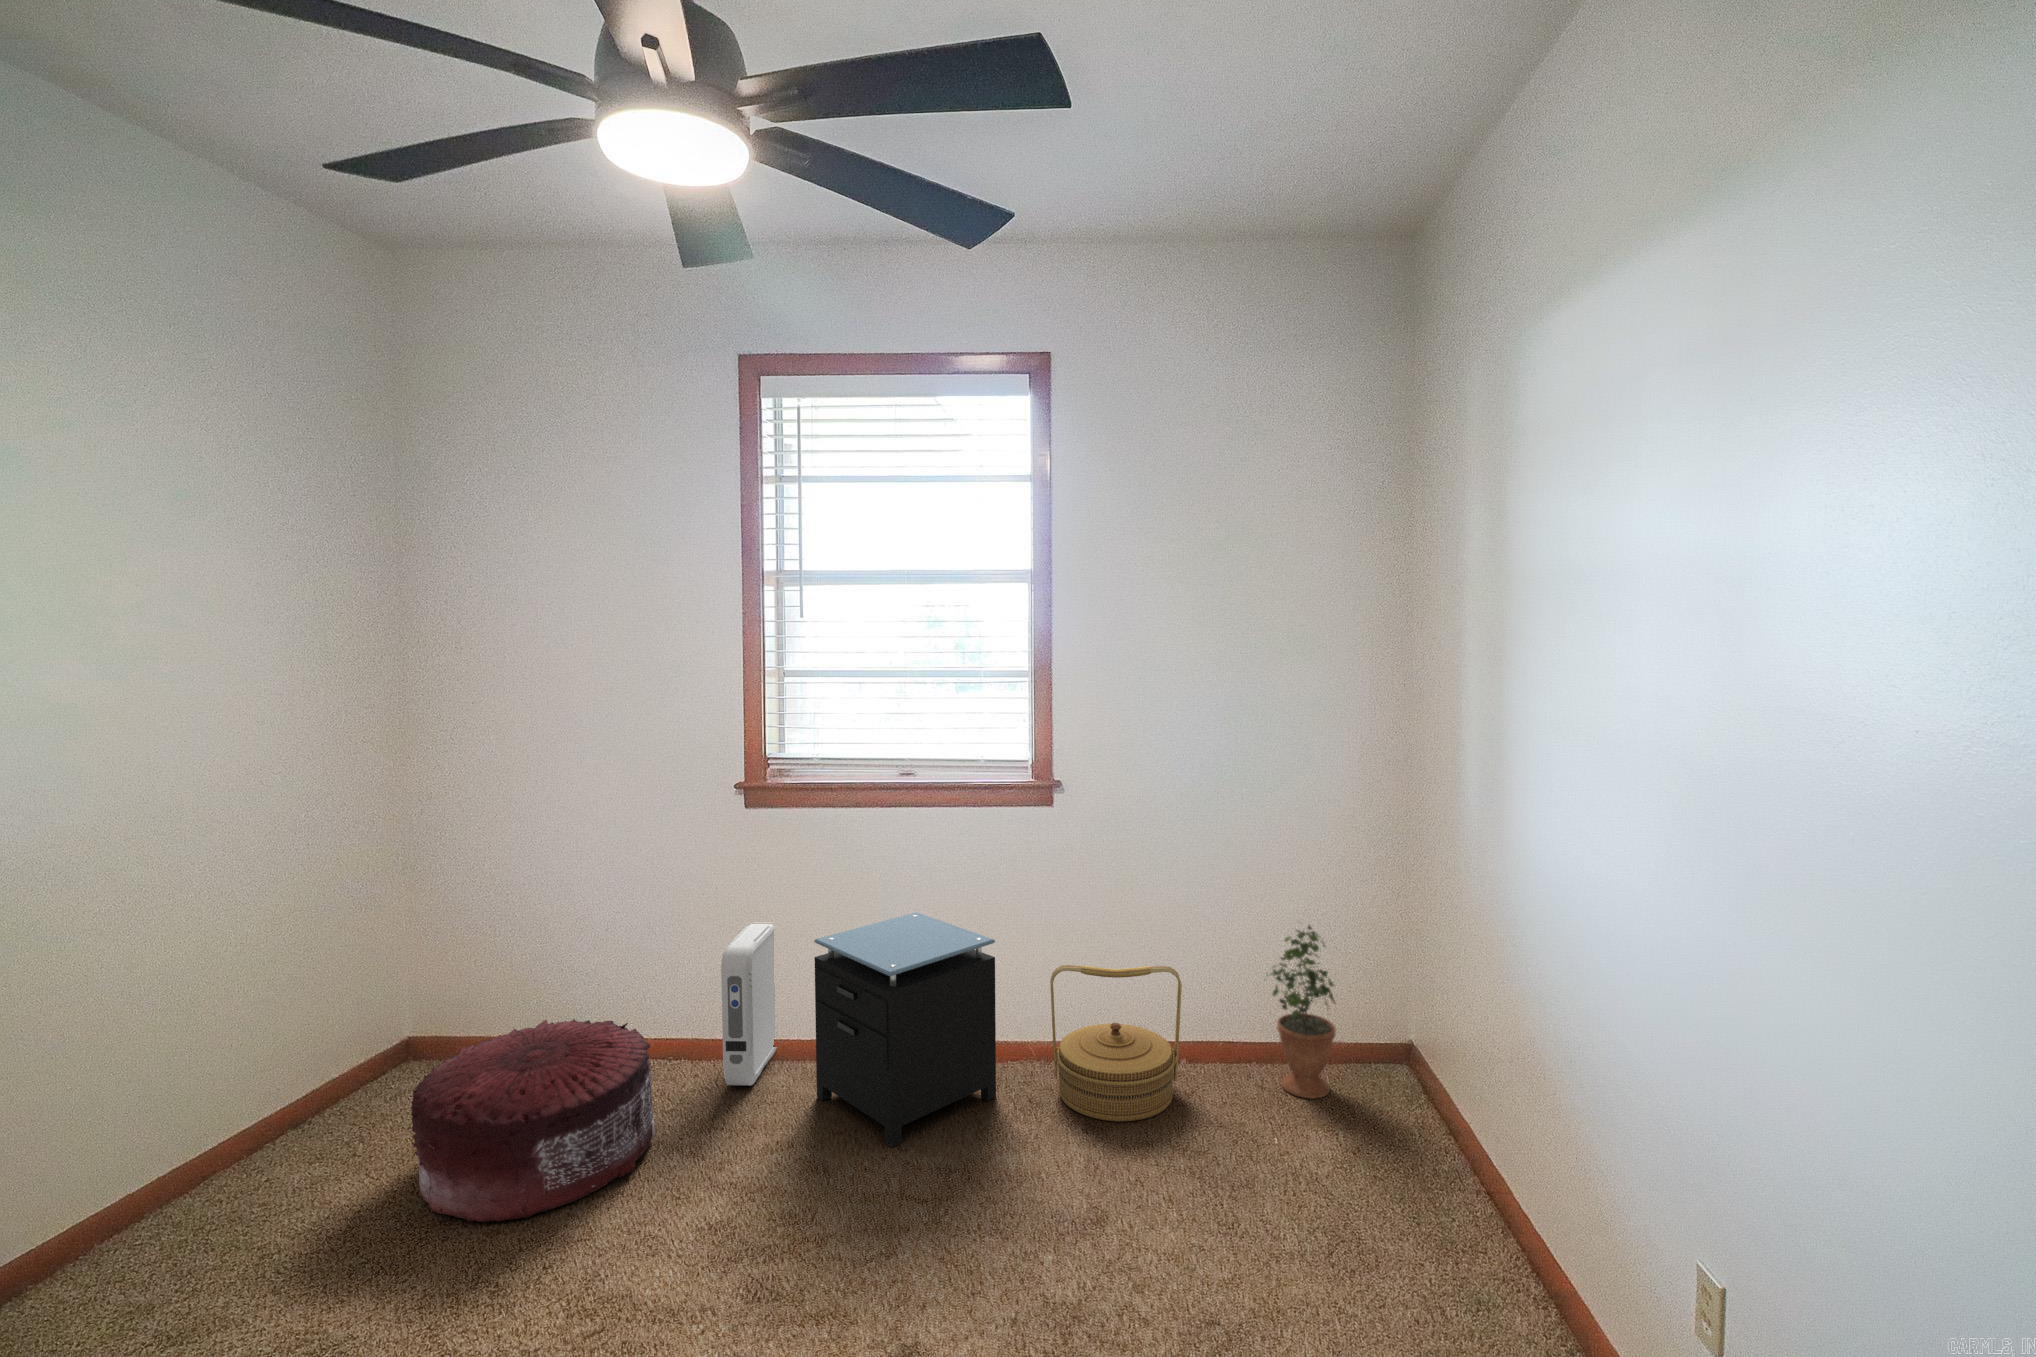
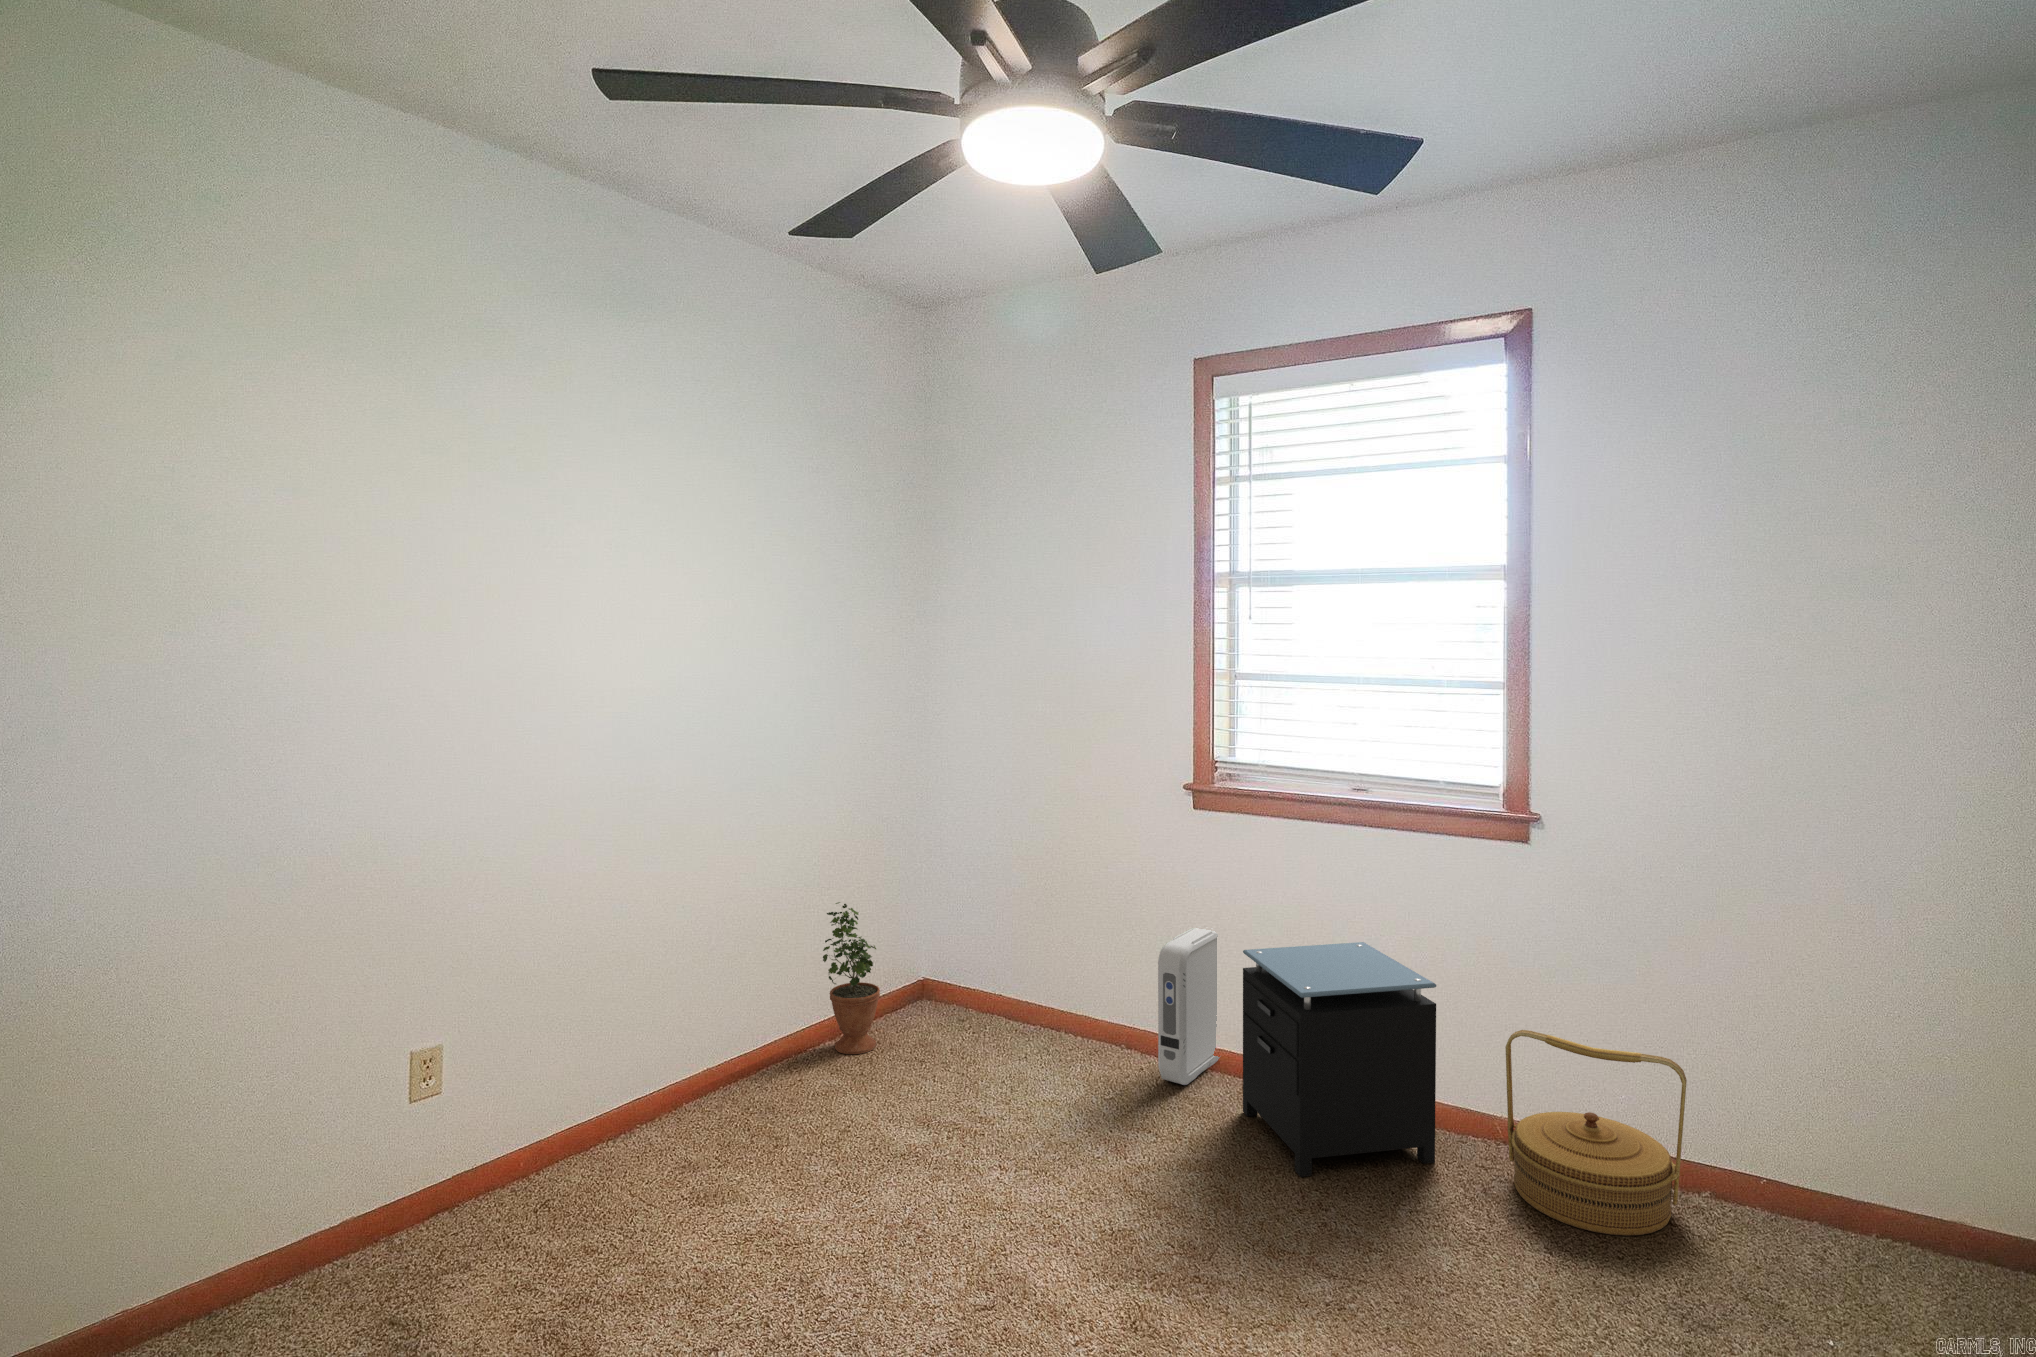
potted plant: present [1270,926,1336,1099] -> present [823,902,880,1054]
pouf: present [411,1019,655,1222] -> none [900,980,1089,1139]

